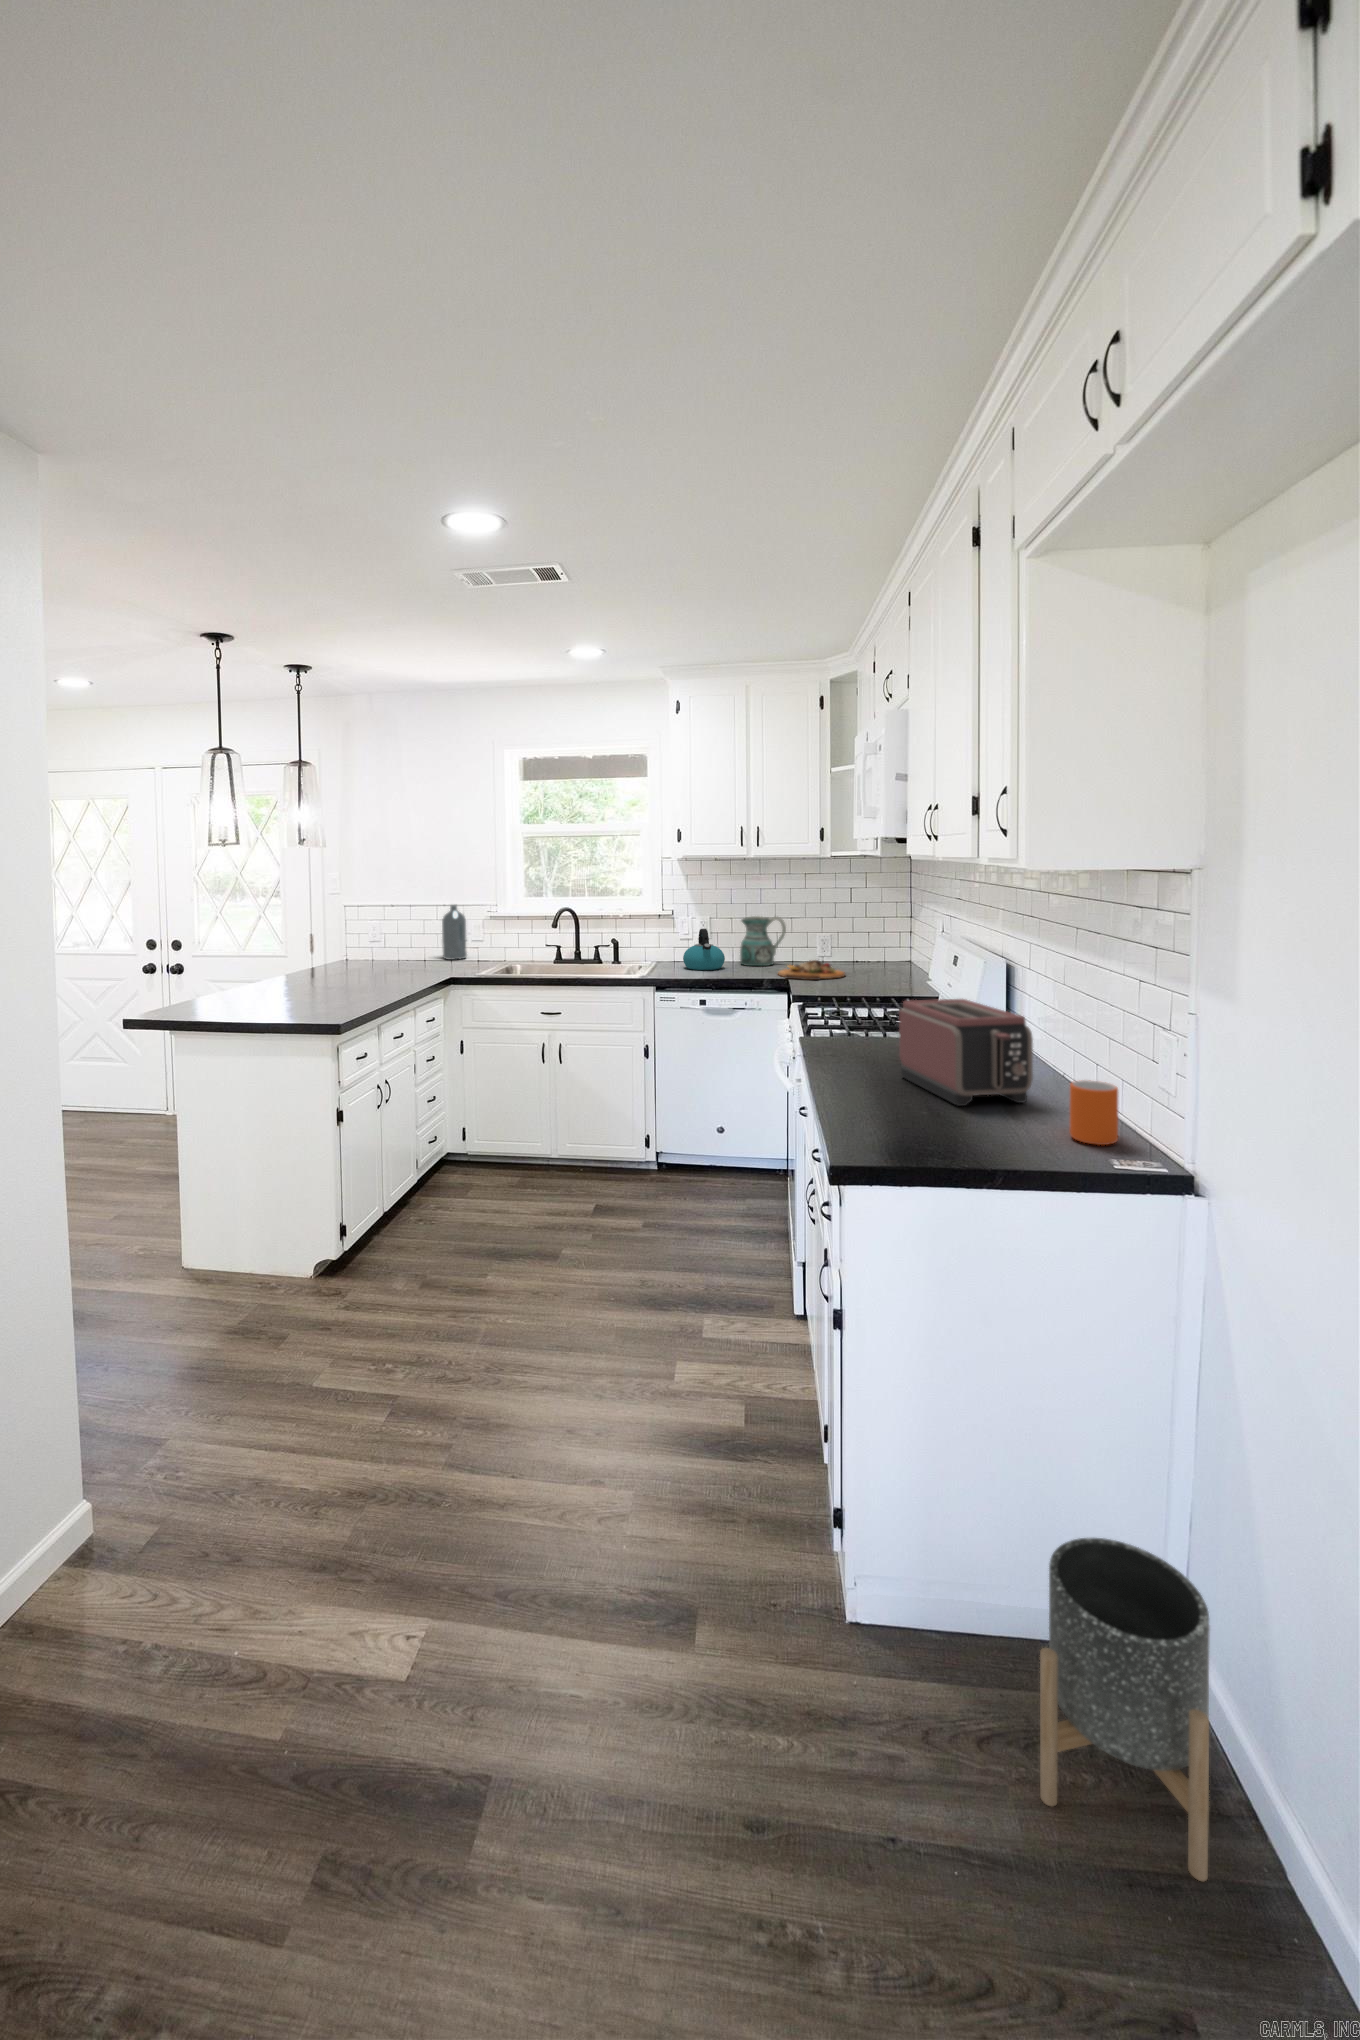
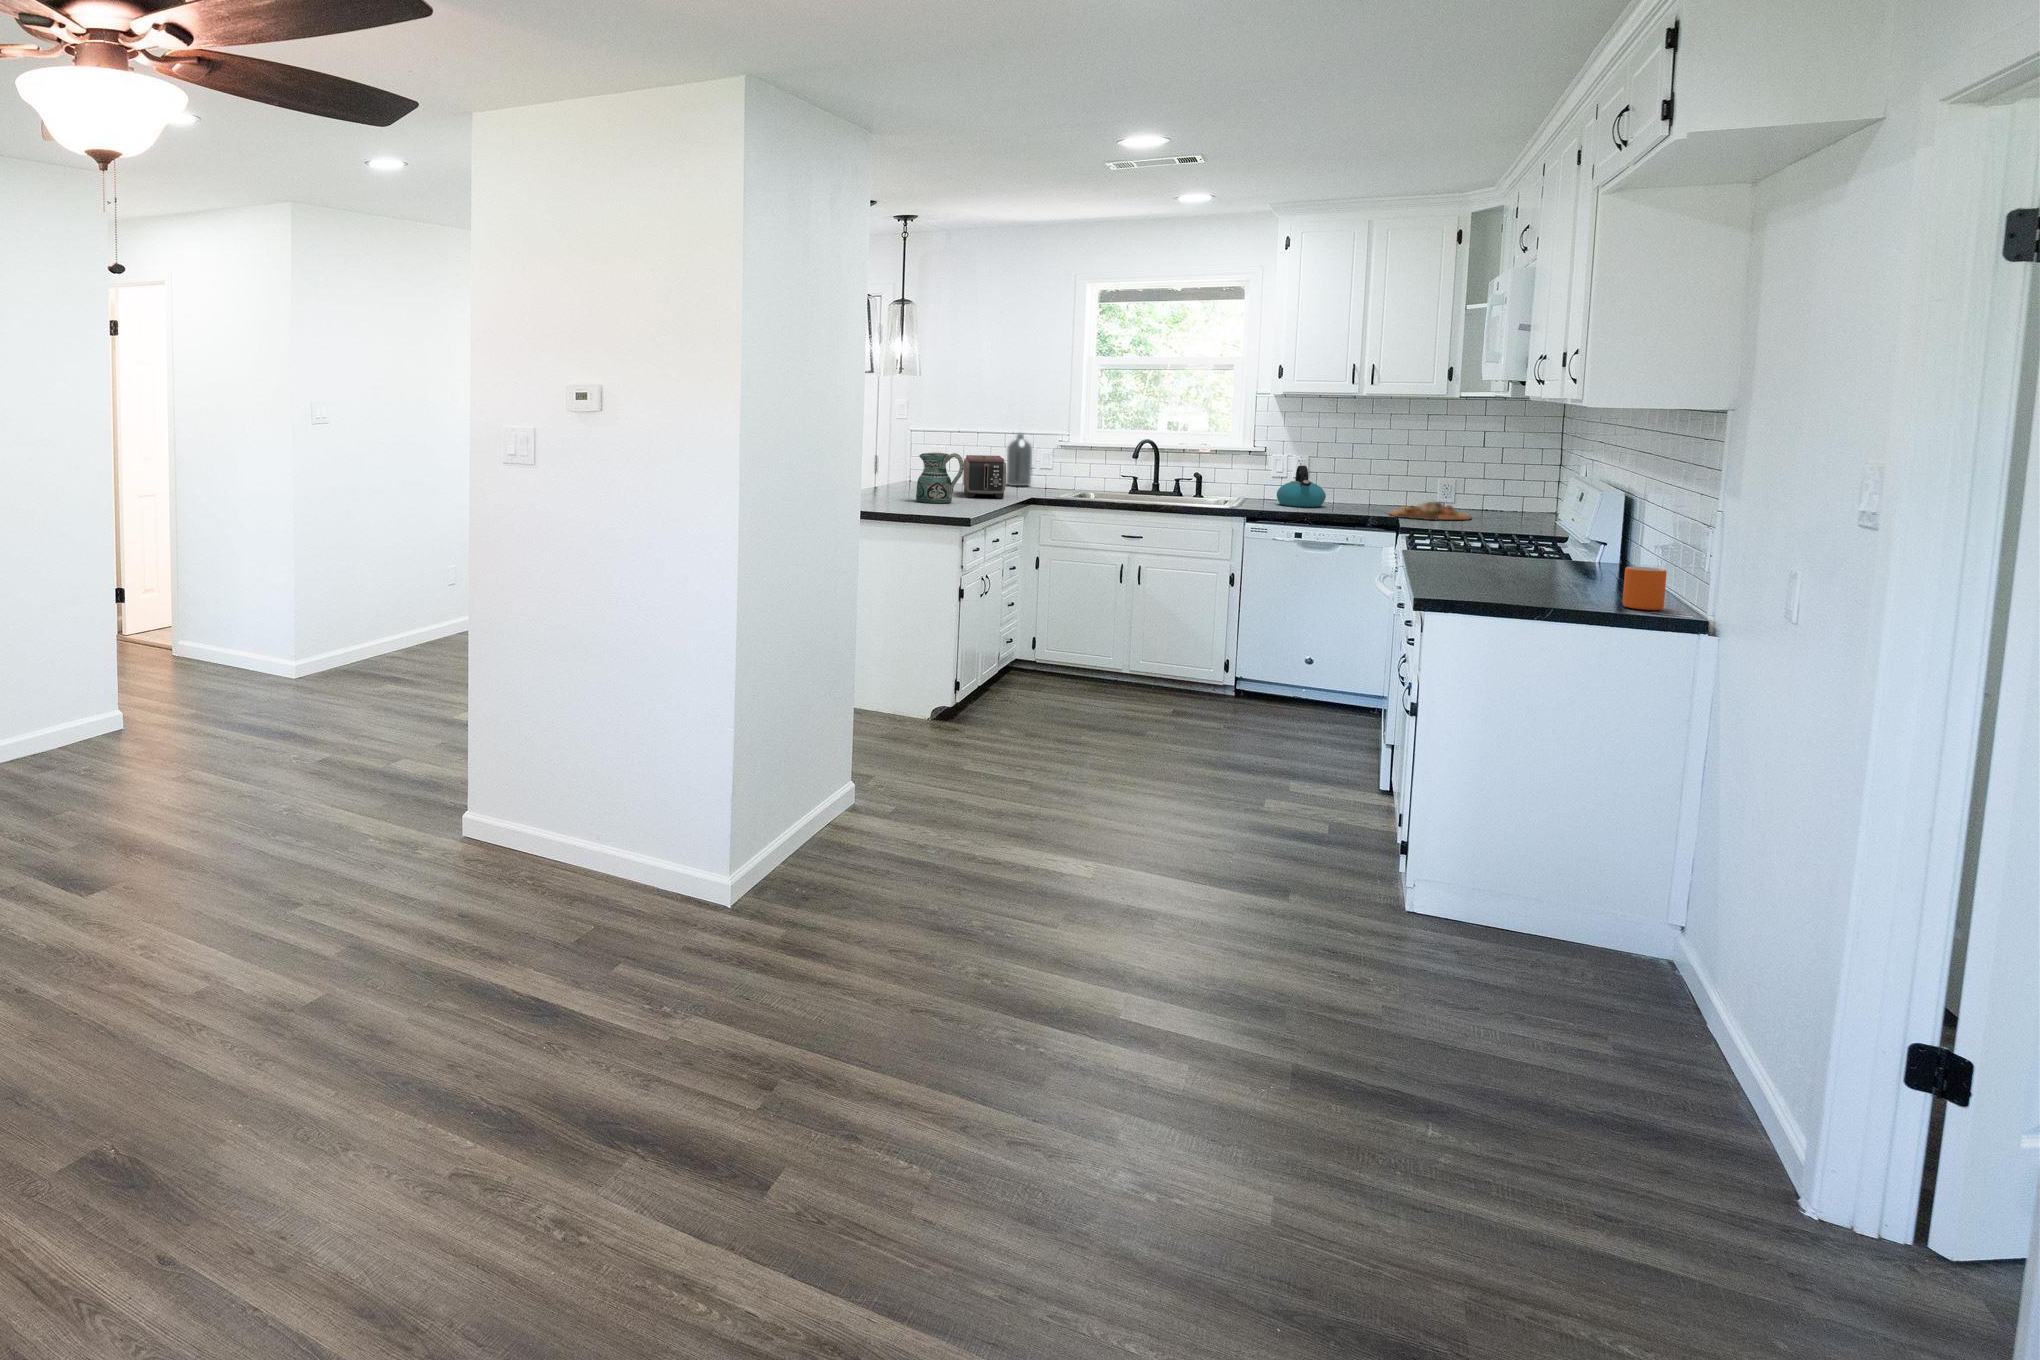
ceramic pitcher: present [740,916,786,966] -> present [916,452,964,503]
toaster: present [899,999,1033,1106] -> present [963,455,1006,498]
planter: present [1040,1538,1210,1881] -> none [1526,833,1668,990]

